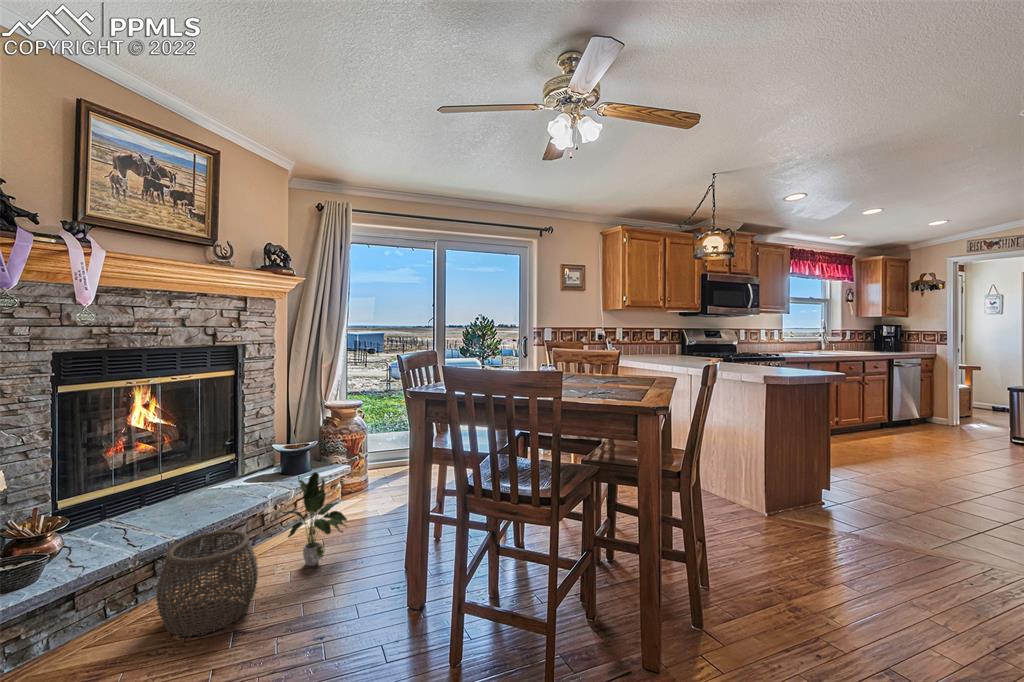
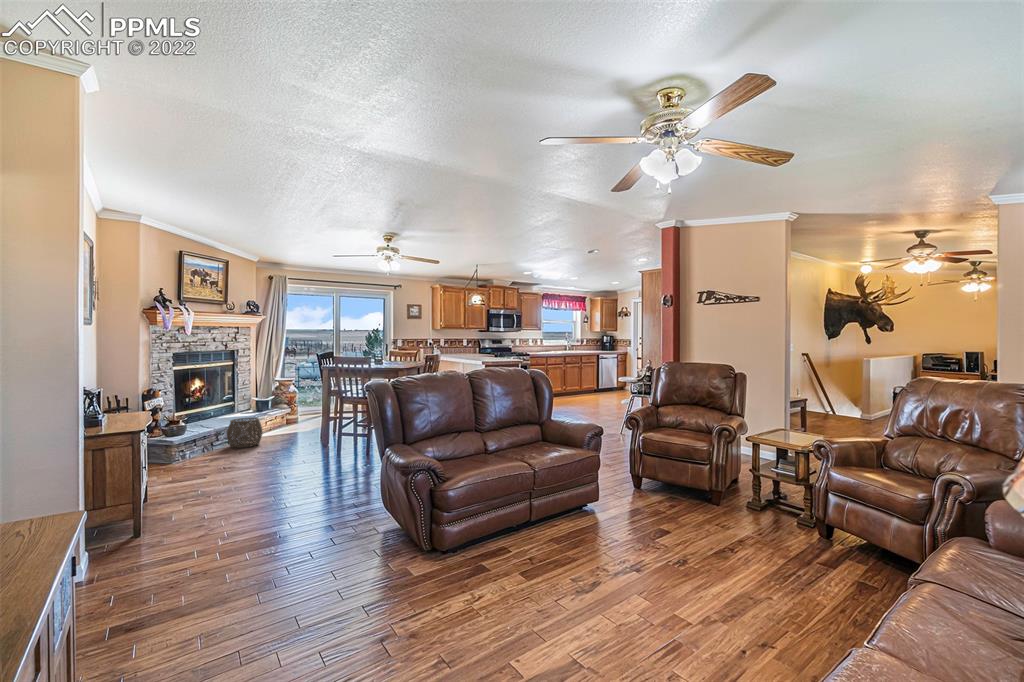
potted plant: present [282,472,347,566] -> none [266,400,294,437]

